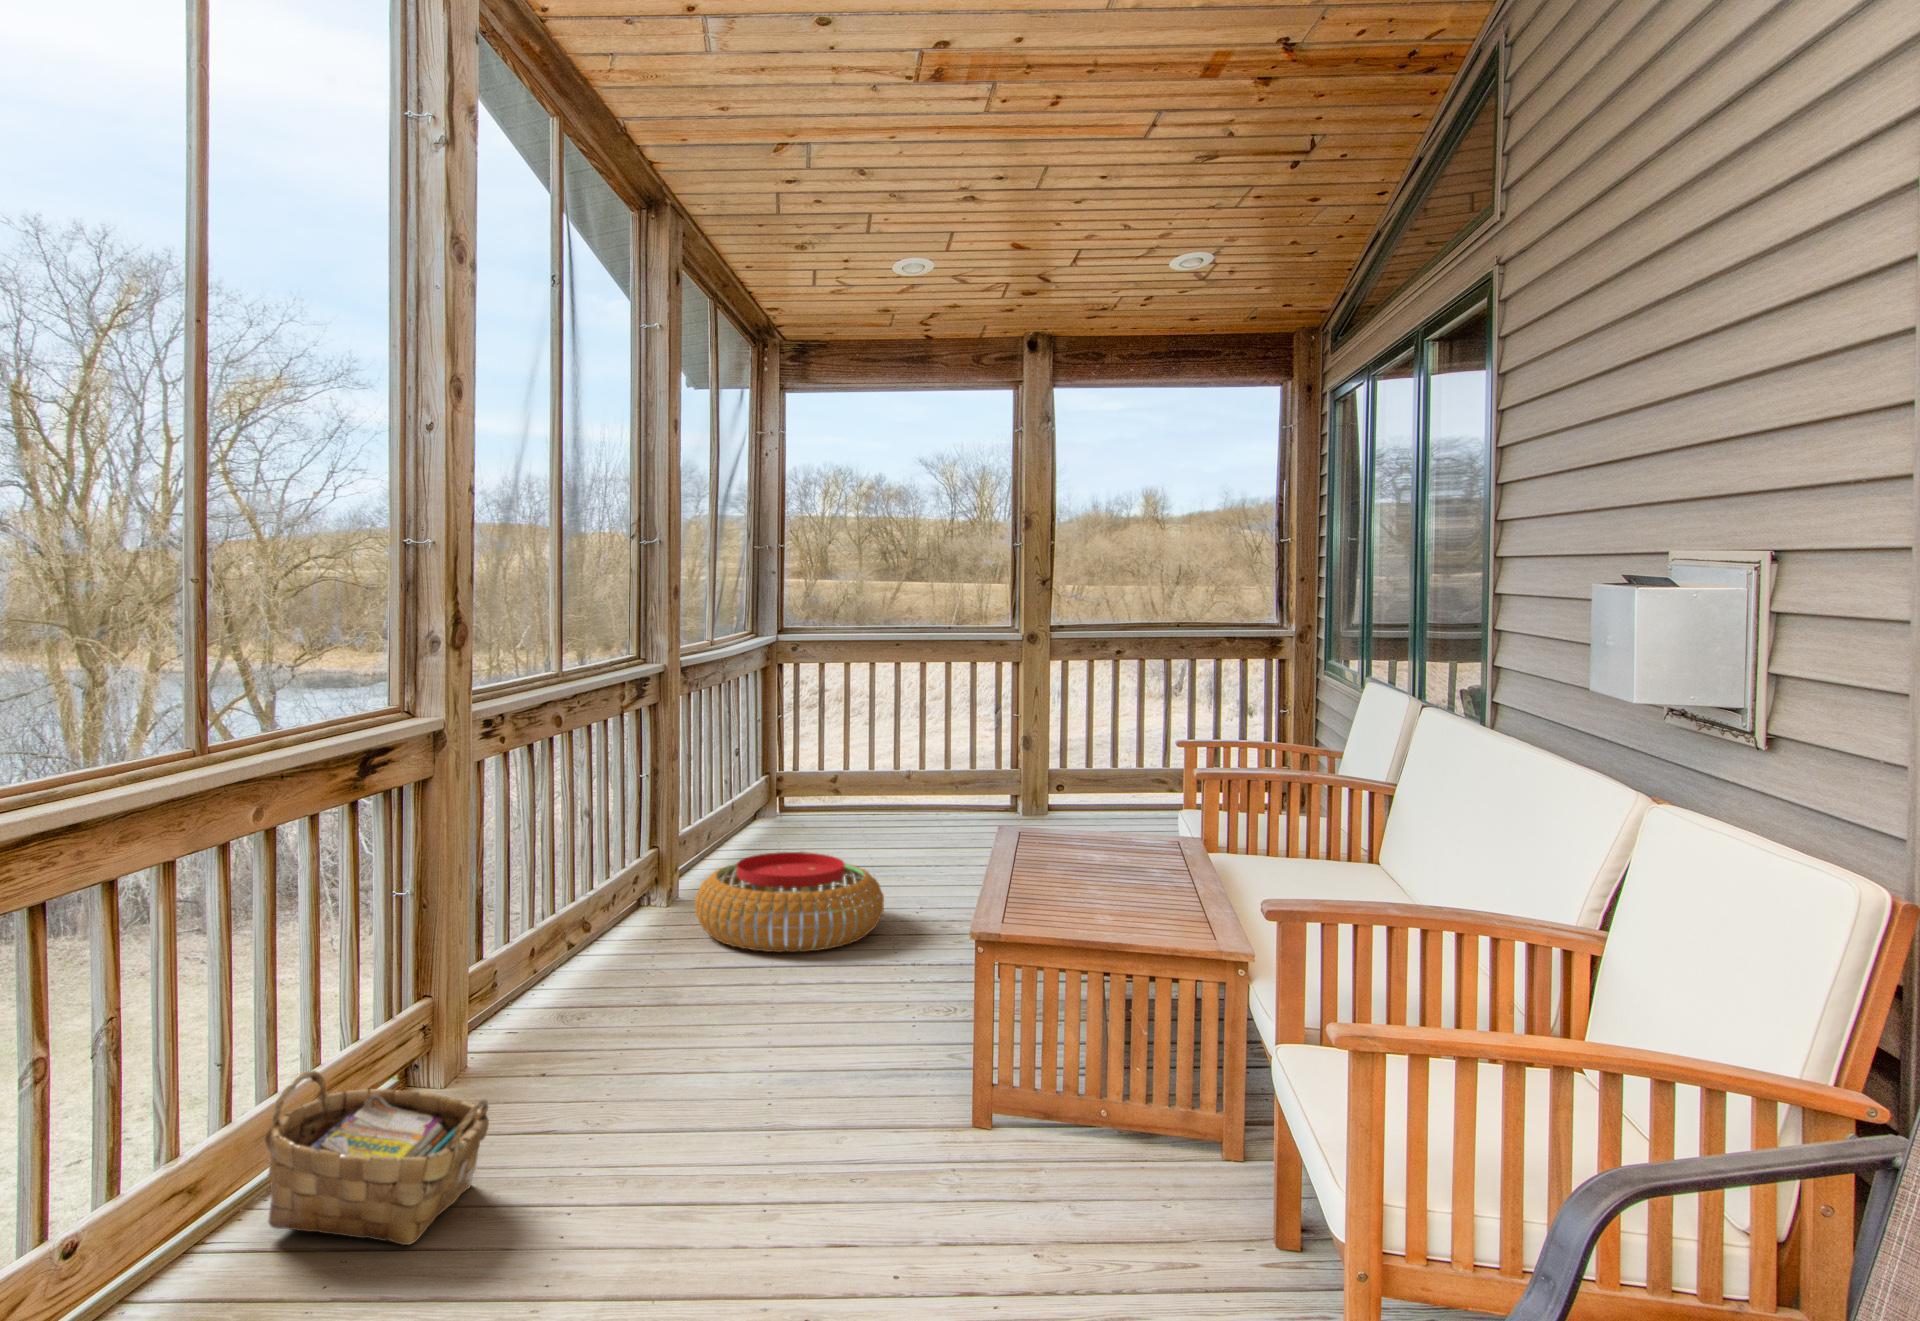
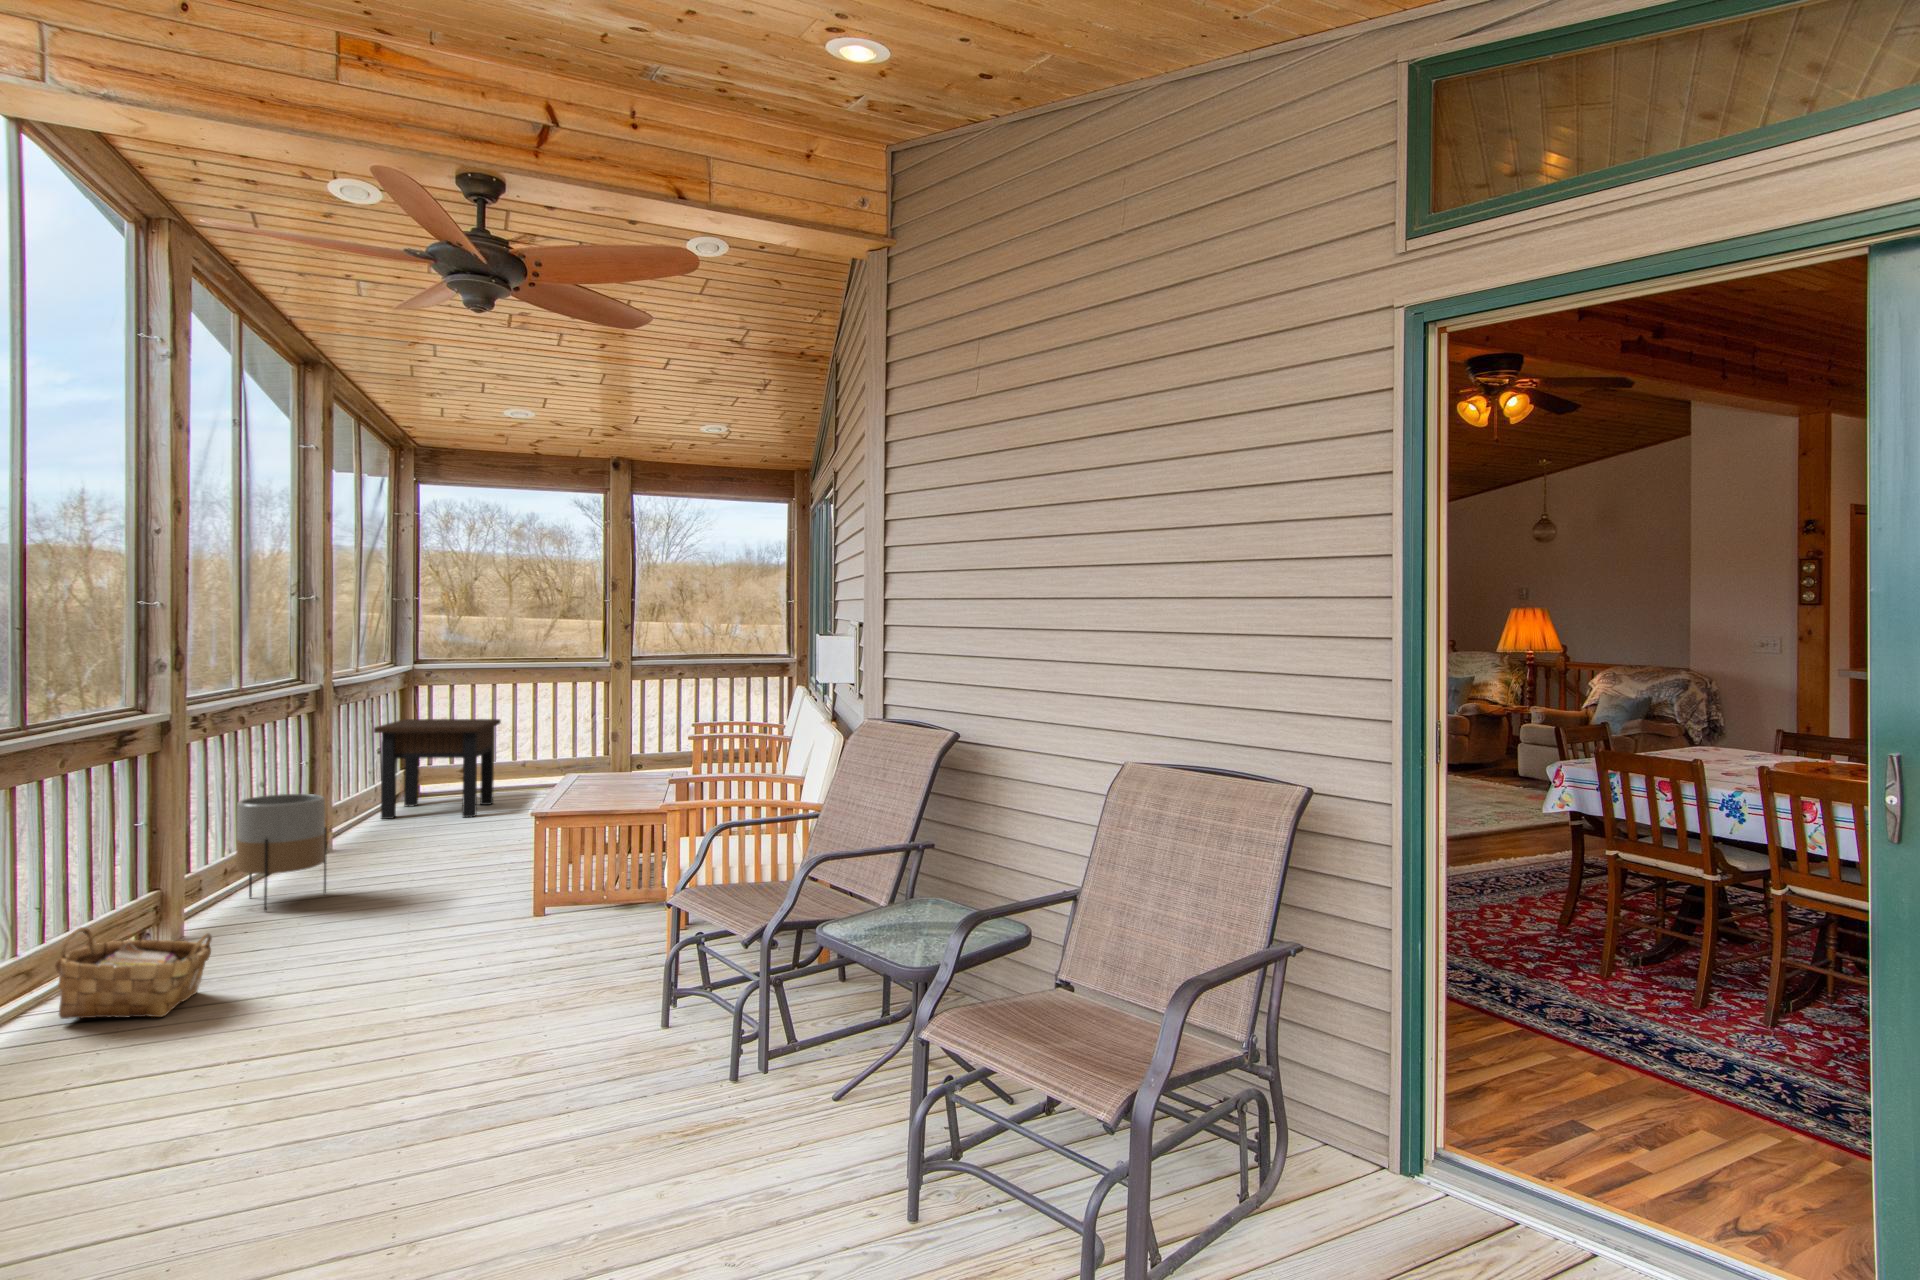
side table: none [730,709,885,851] -> present [374,719,501,819]
planter: none [550,829,667,1007] -> present [236,794,327,911]
pouf: present [695,852,884,952] -> none [347,810,491,875]

